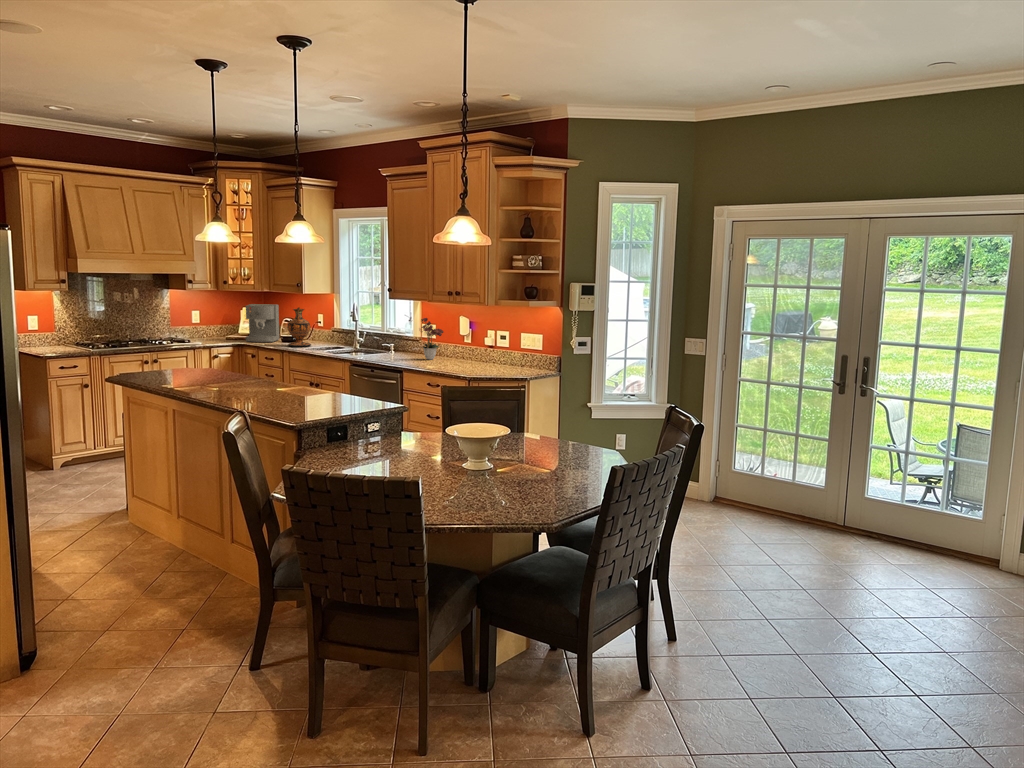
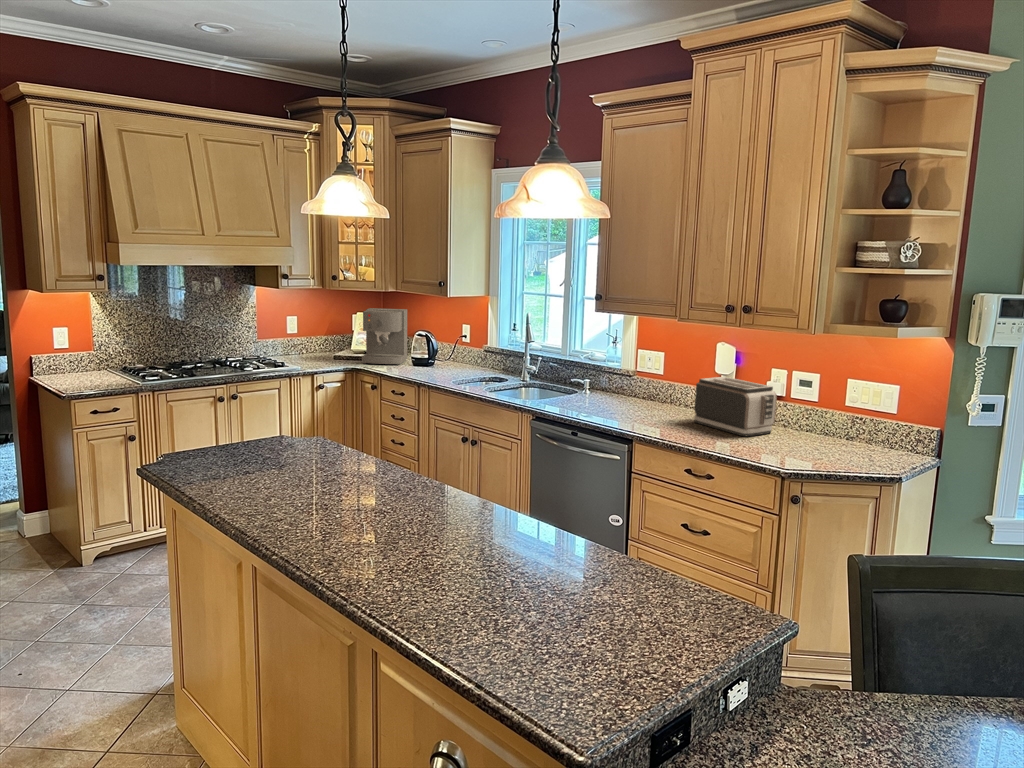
vase: present [287,307,311,347] -> none [424,316,458,376]
flower arrangement: present [421,318,444,360] -> none [646,341,690,413]
toaster: none [443,336,486,367] -> present [694,377,777,436]

